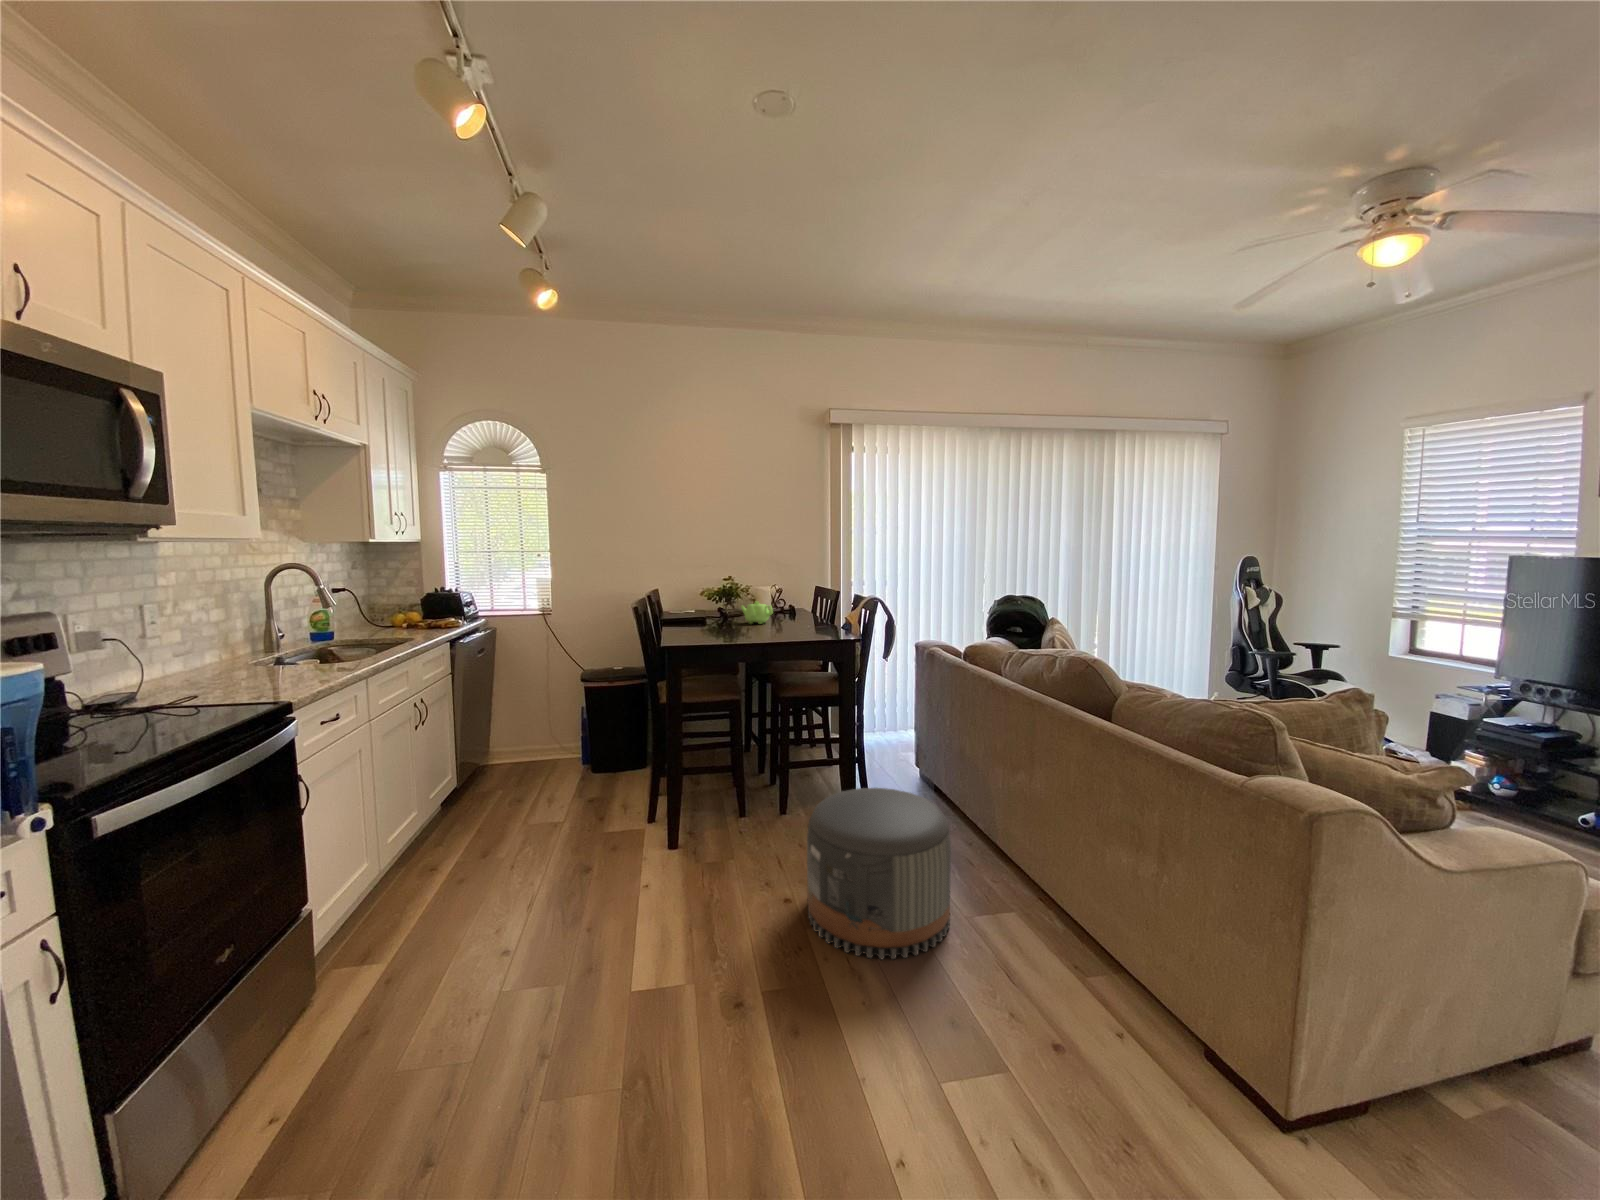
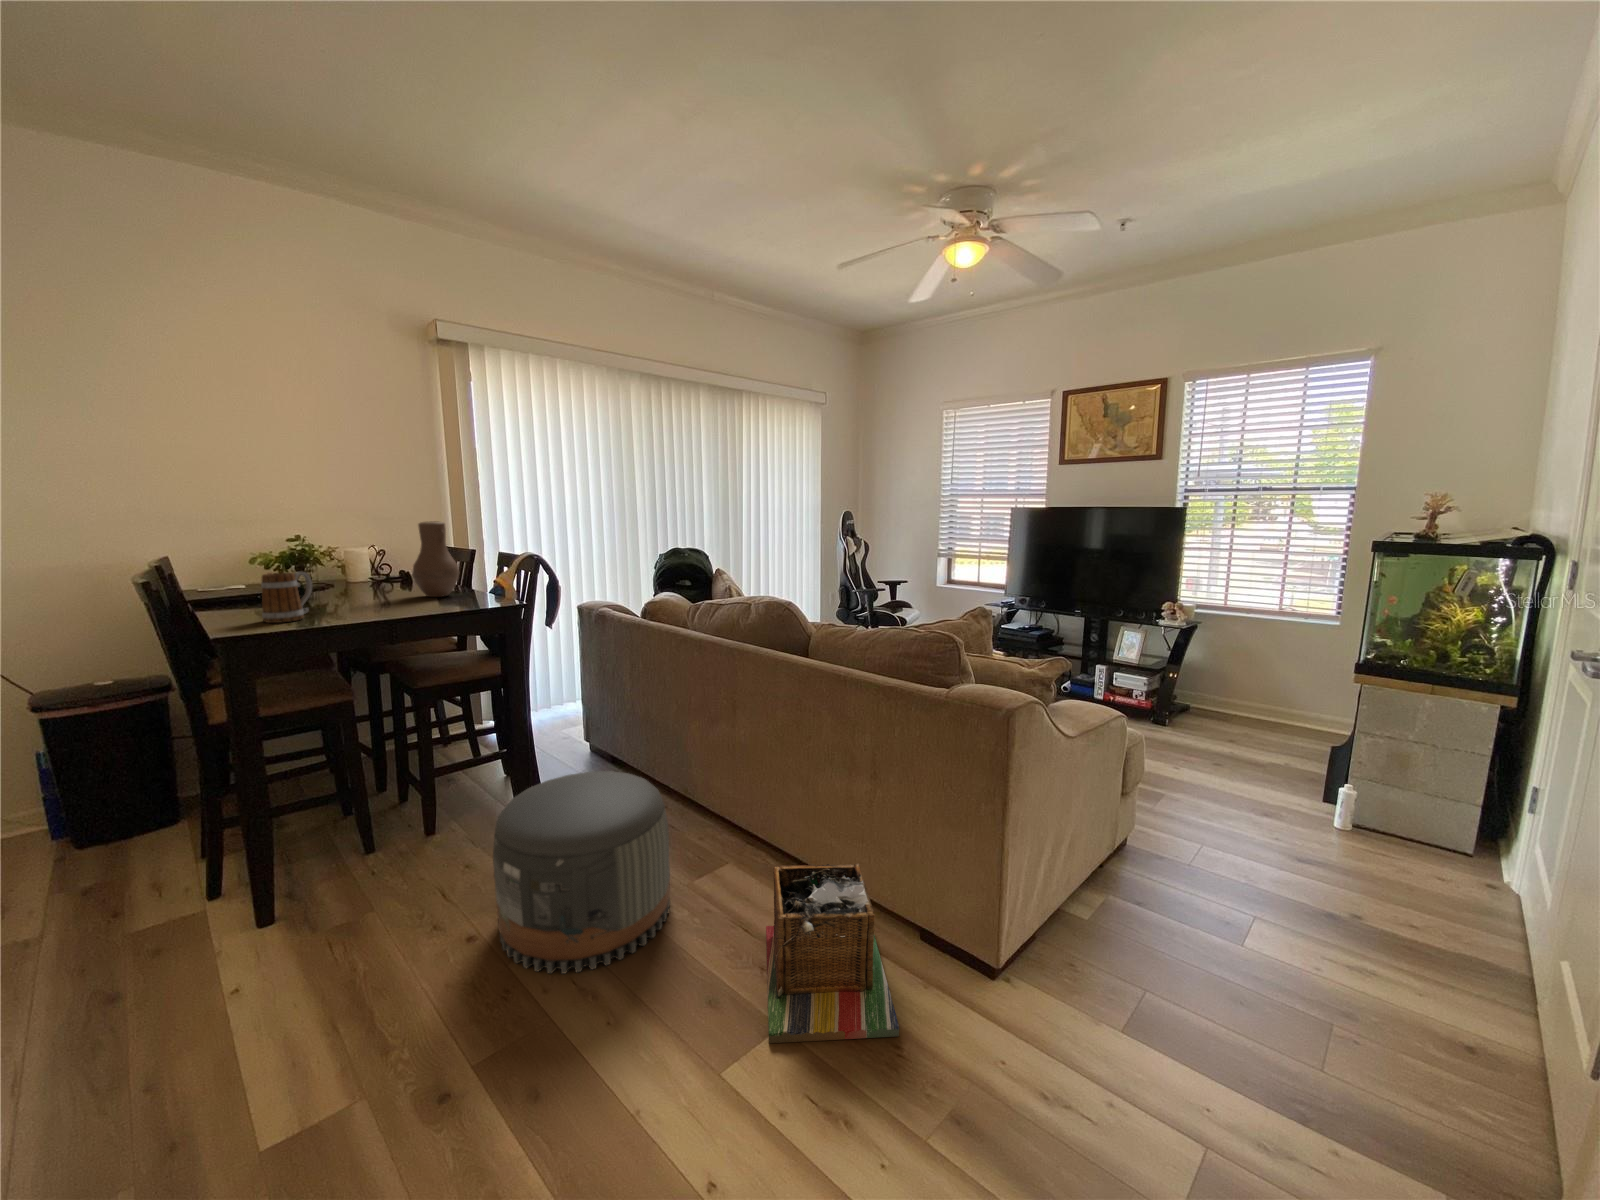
vase: none [789,568,822,628] -> present [412,522,459,597]
teapot: present [741,602,773,624] -> none [330,567,385,598]
mug: none [693,603,723,638] -> present [261,572,312,623]
laundry basket: none [1002,920,1156,1147] -> present [766,864,899,1043]

